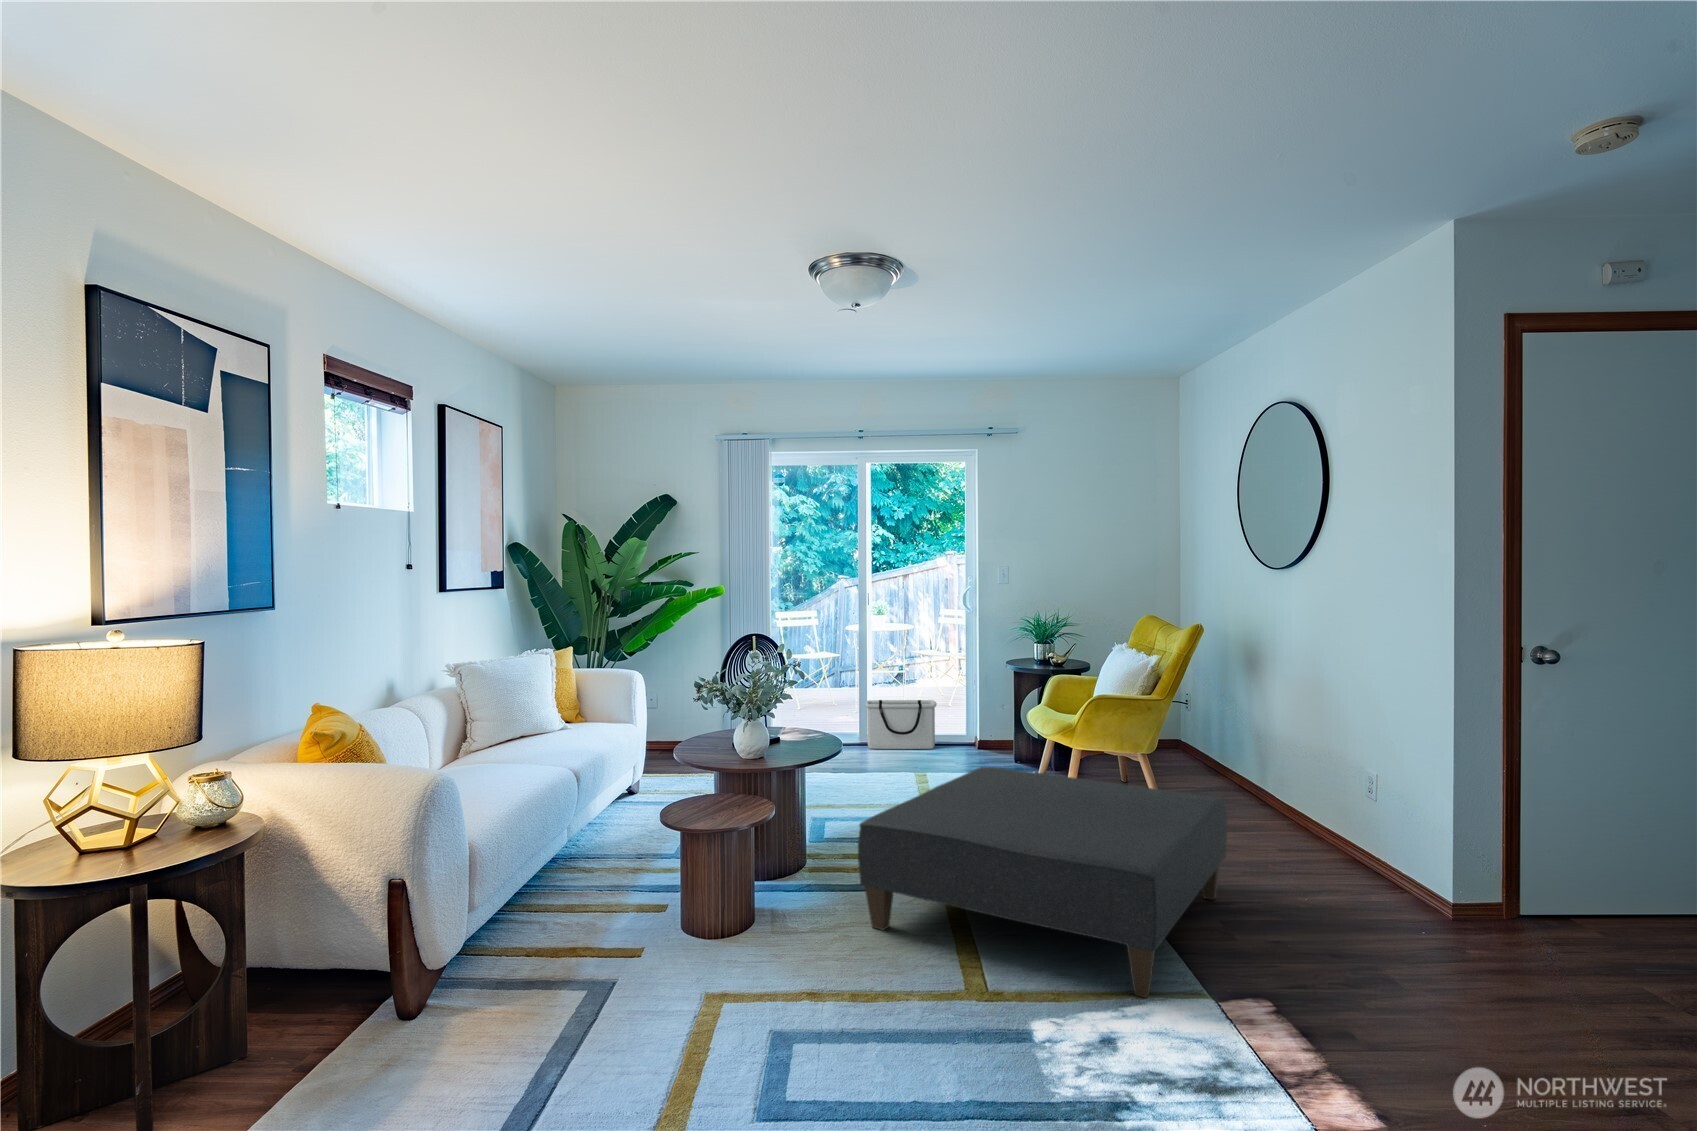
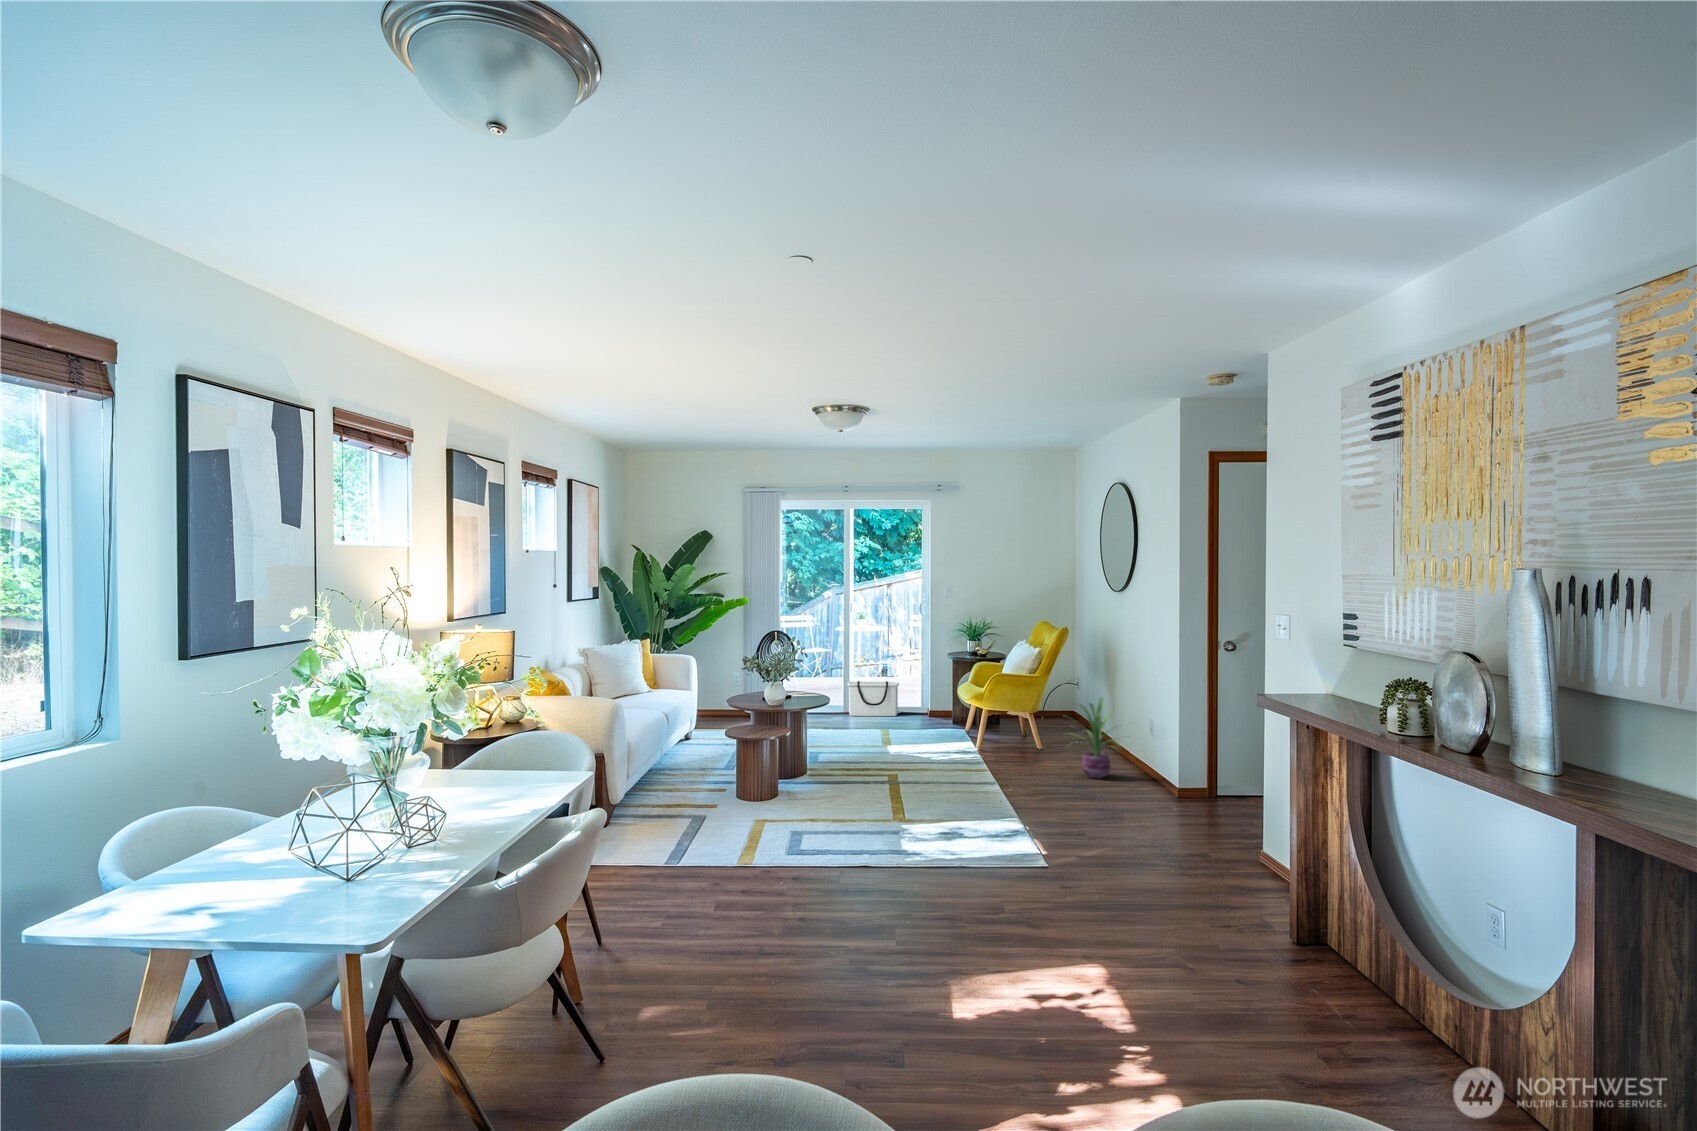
decorative plant: none [1208,738,1357,875] -> present [1072,698,1121,779]
ottoman: present [858,767,1227,998] -> none [838,715,1055,822]

